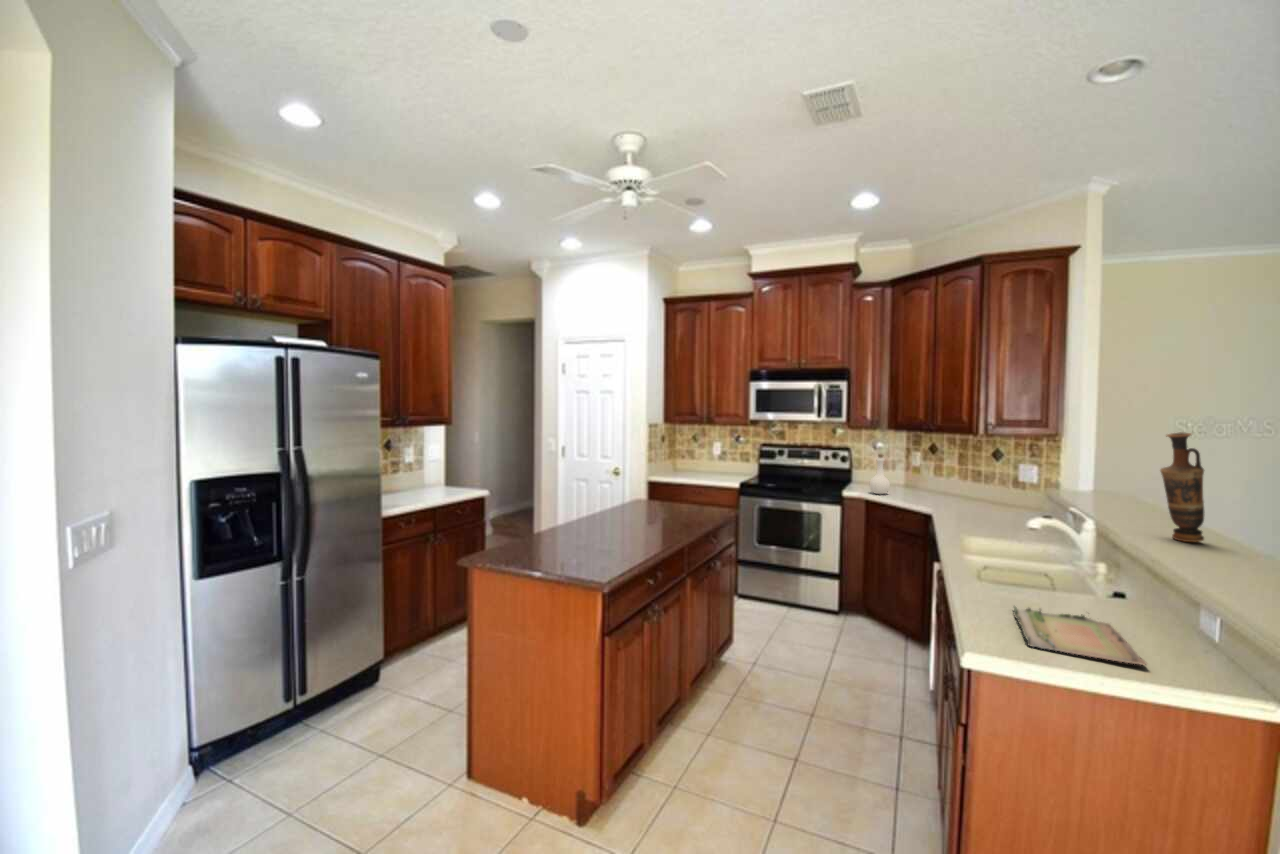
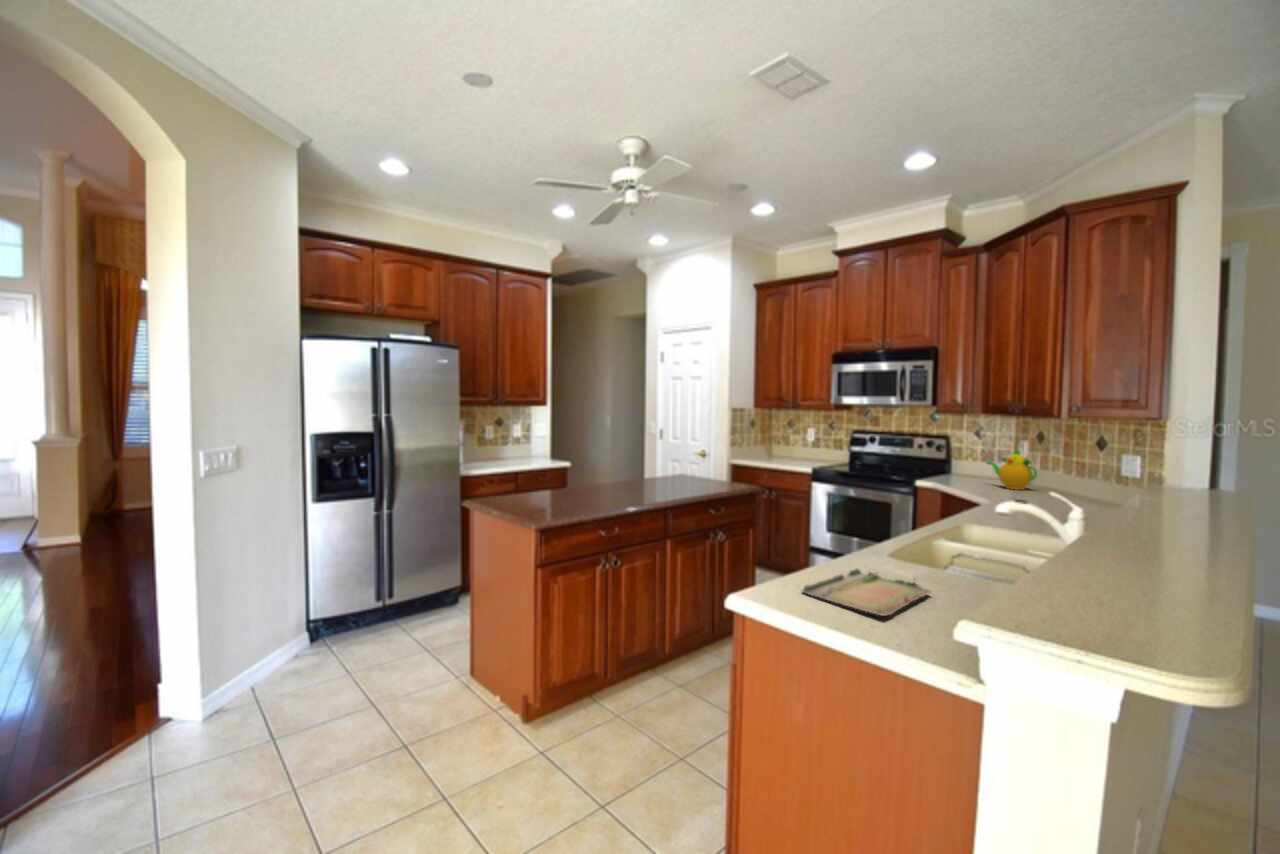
vase: present [1160,432,1204,542] -> none [1122,403,1176,533]
bottle: present [870,454,890,494] -> none [945,441,969,486]
teapot: none [896,459,942,495] -> present [987,450,1037,490]

